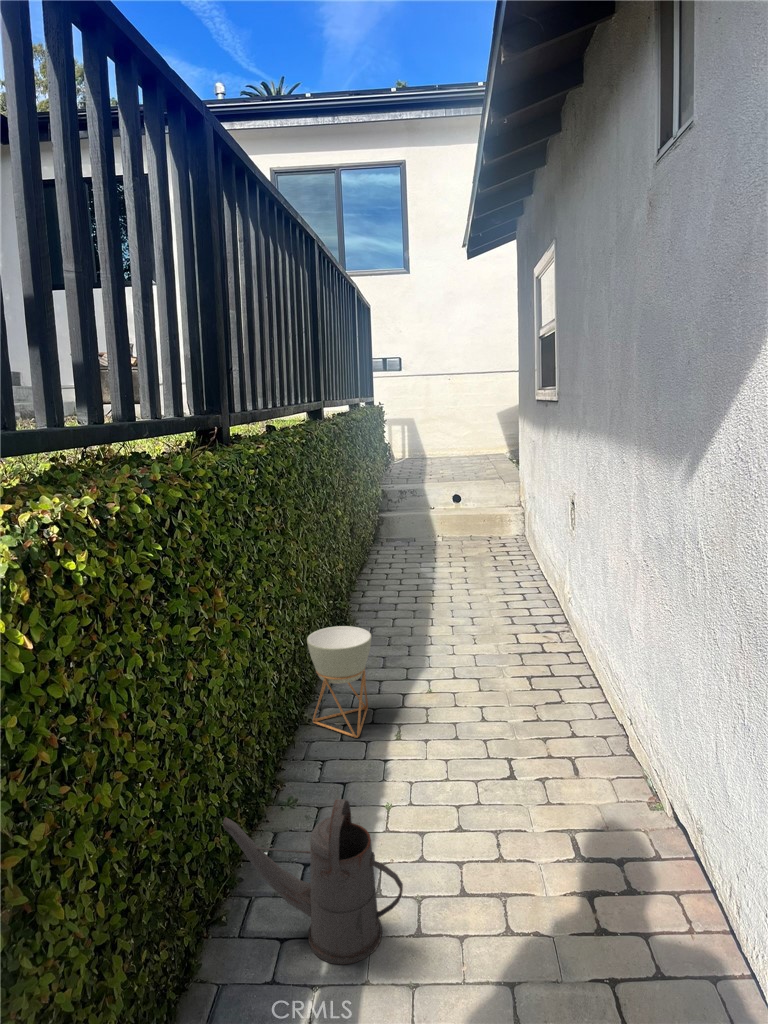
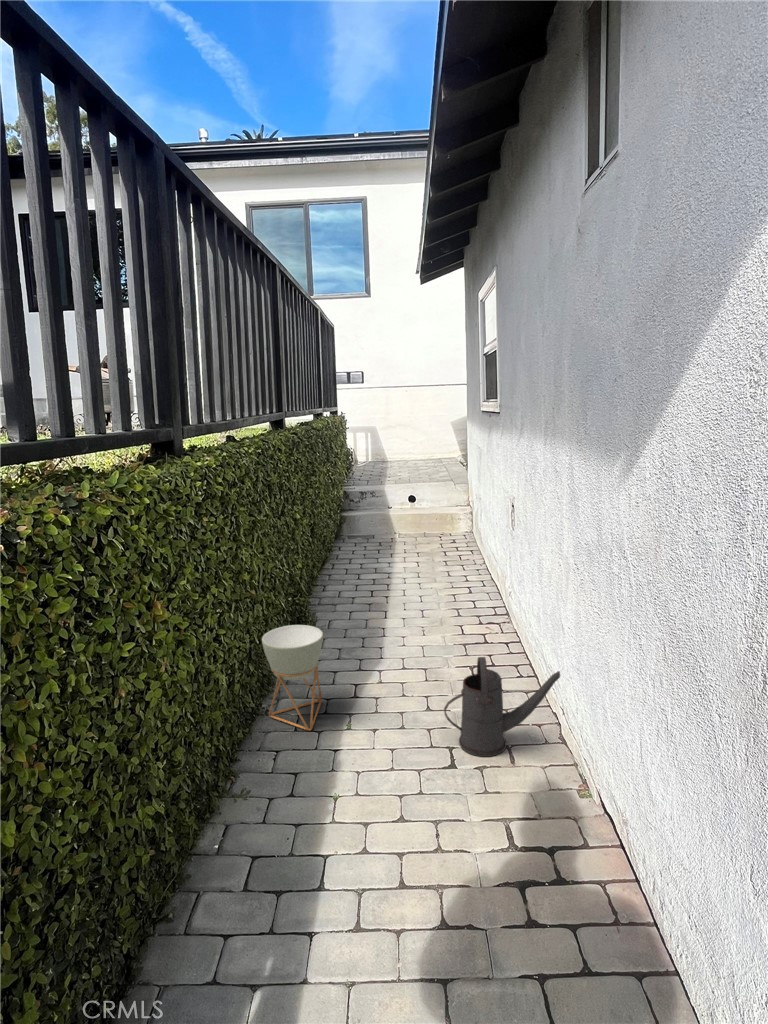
watering can: present [223,799,403,965] -> present [444,657,560,757]

